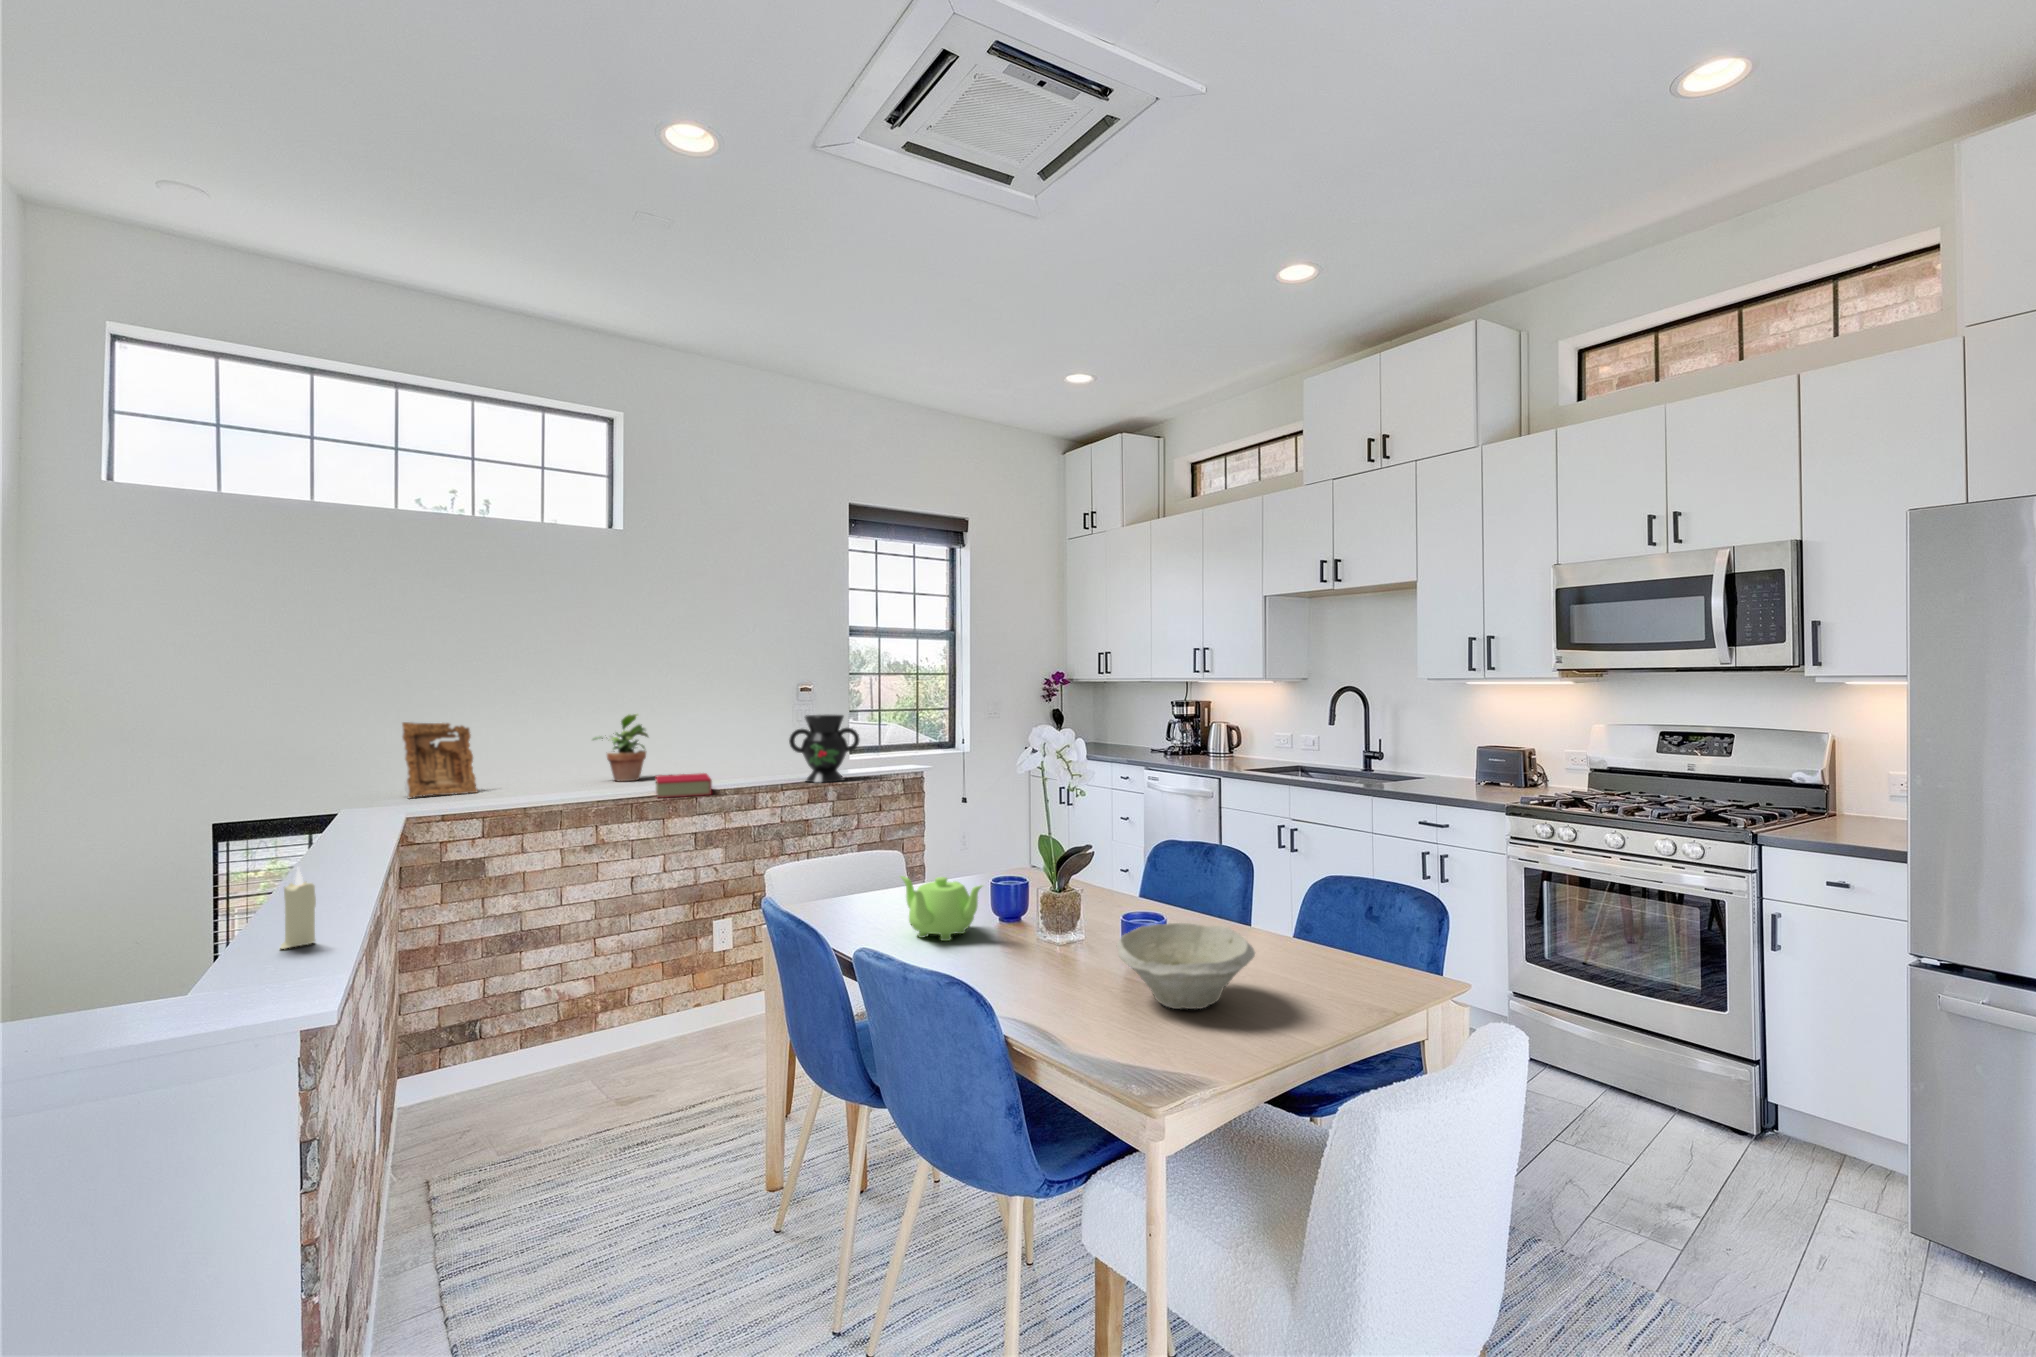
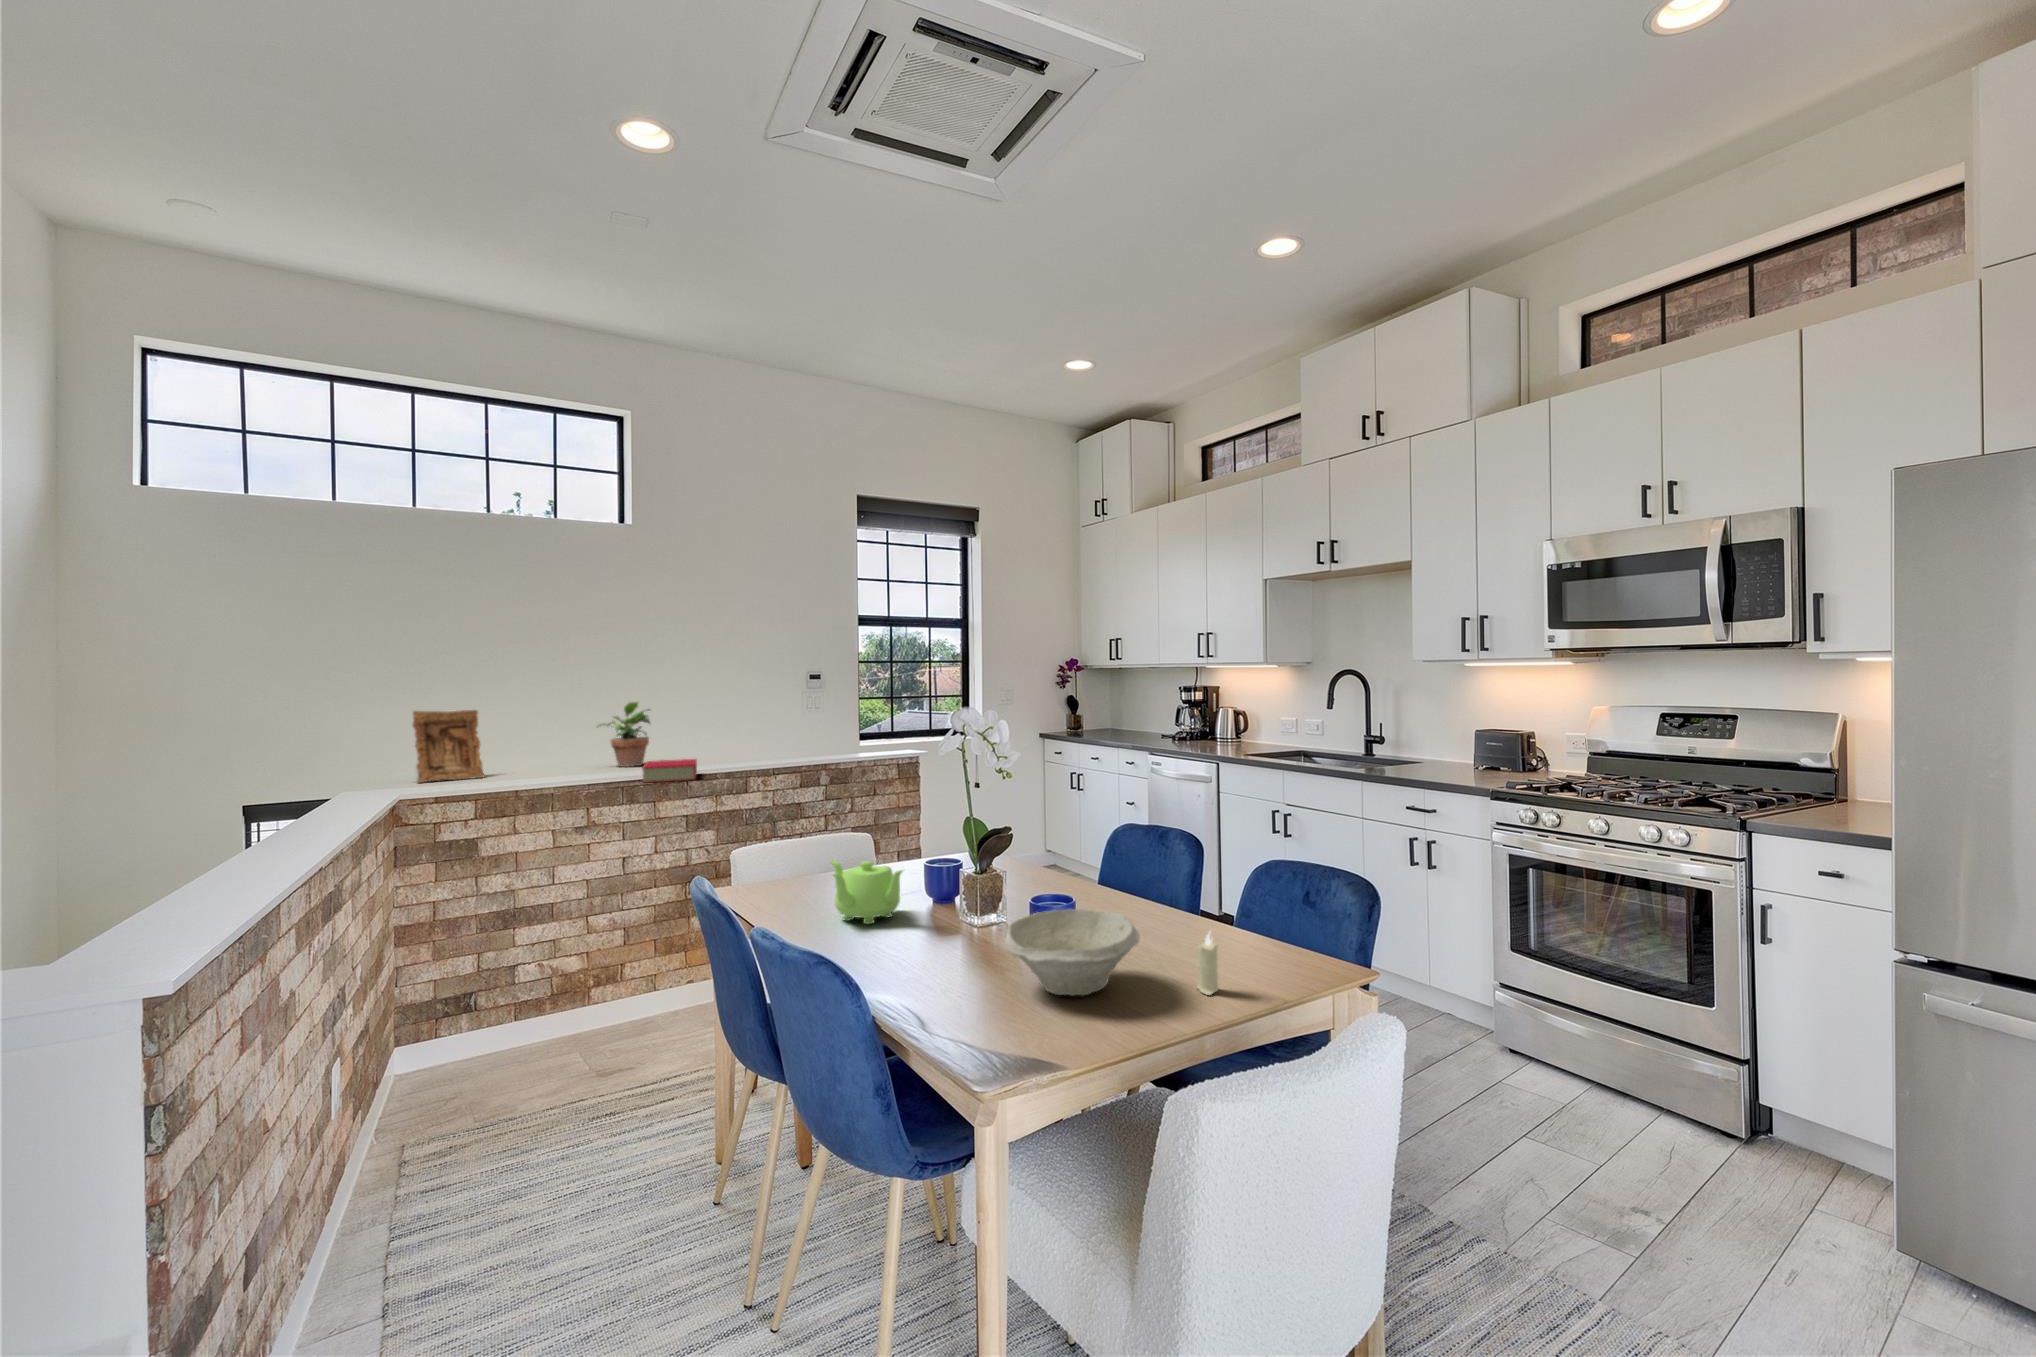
decorative vase: present [789,715,859,782] -> none [779,701,849,768]
candle: present [281,868,316,949] -> present [1197,932,1218,995]

